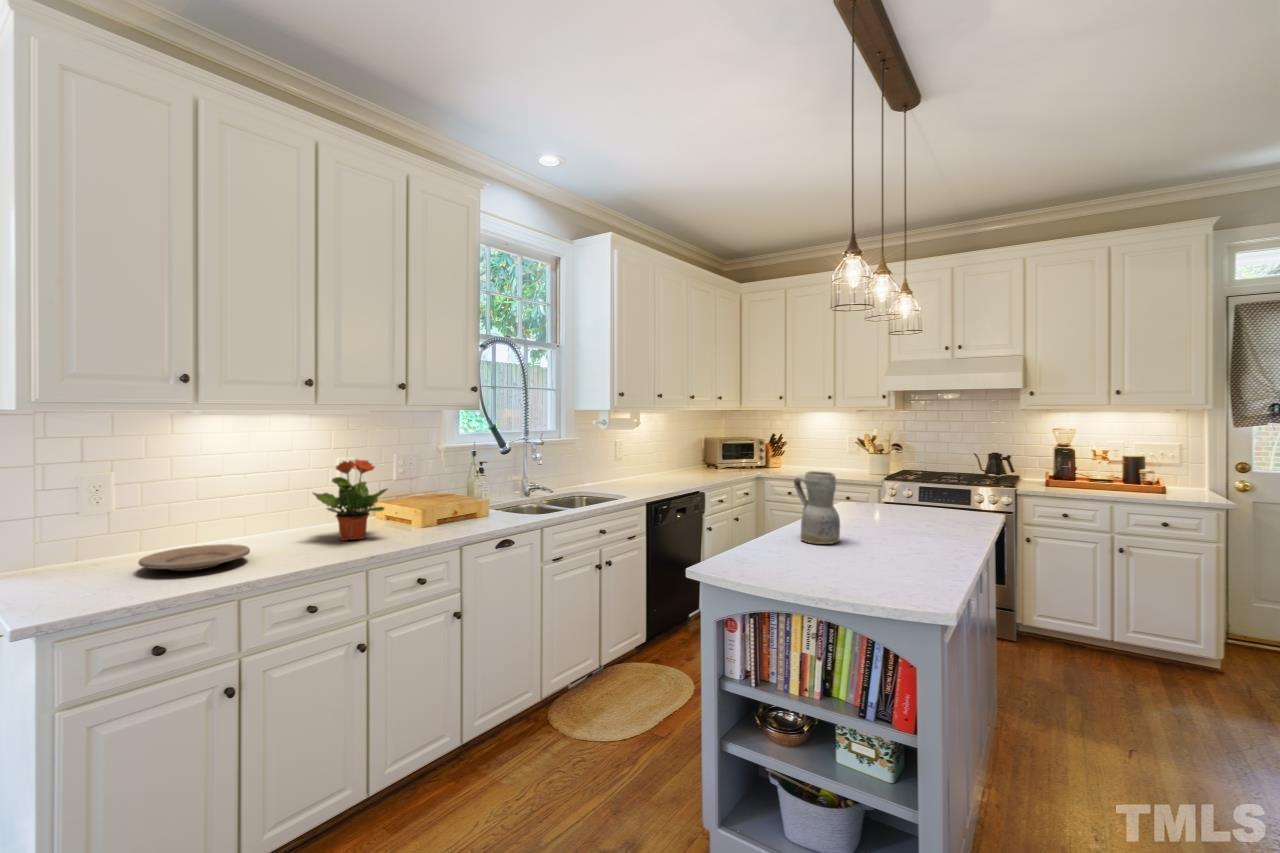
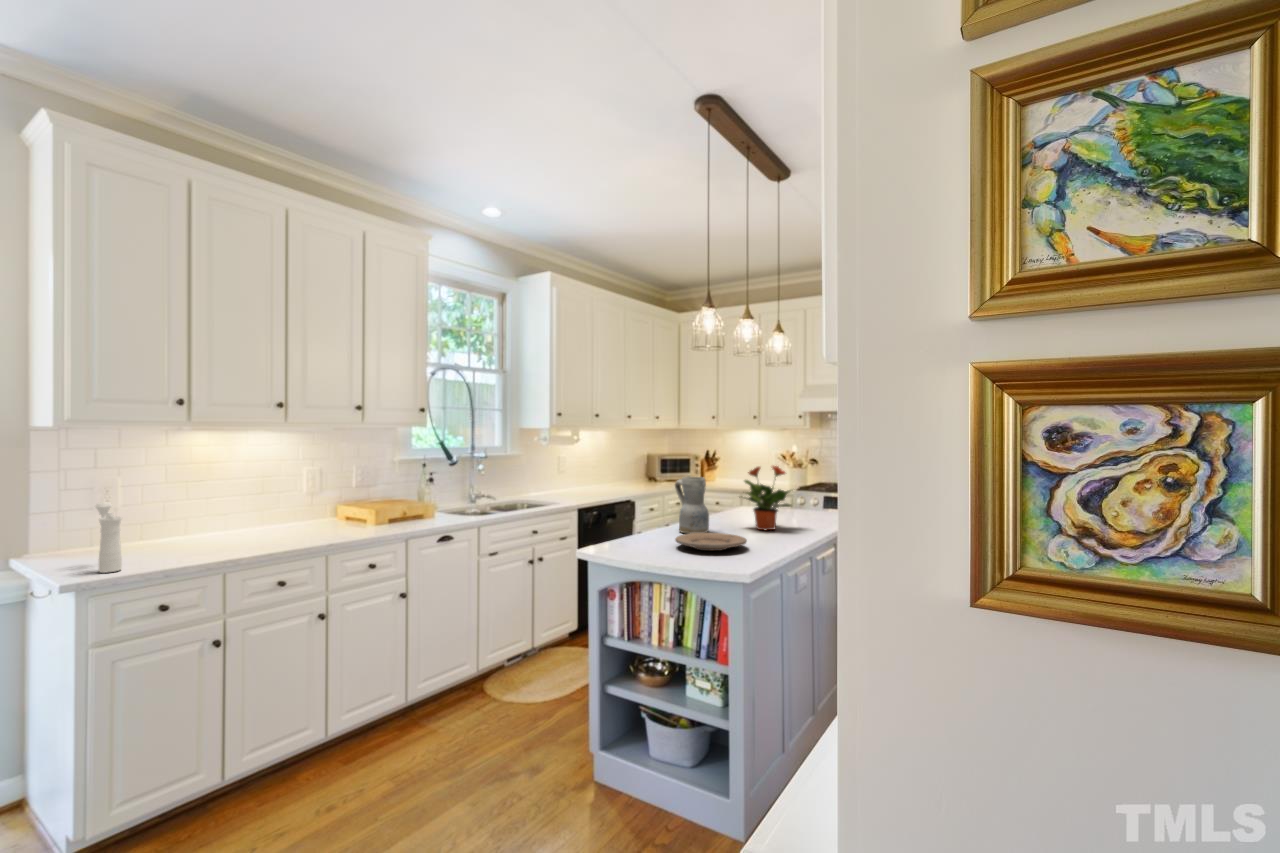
potted plant: present [313,460,387,541] -> present [744,466,791,530]
pepper mill: none [67,509,102,606] -> present [95,502,122,573]
plate: present [138,544,250,571] -> present [675,533,747,551]

